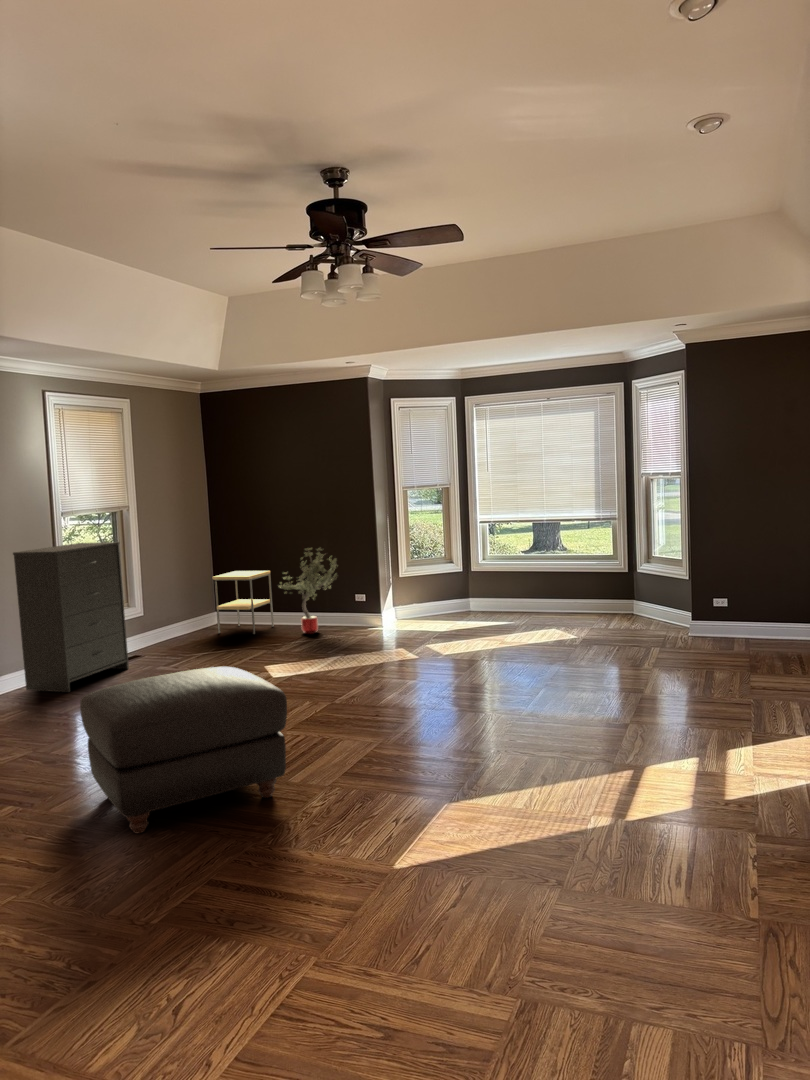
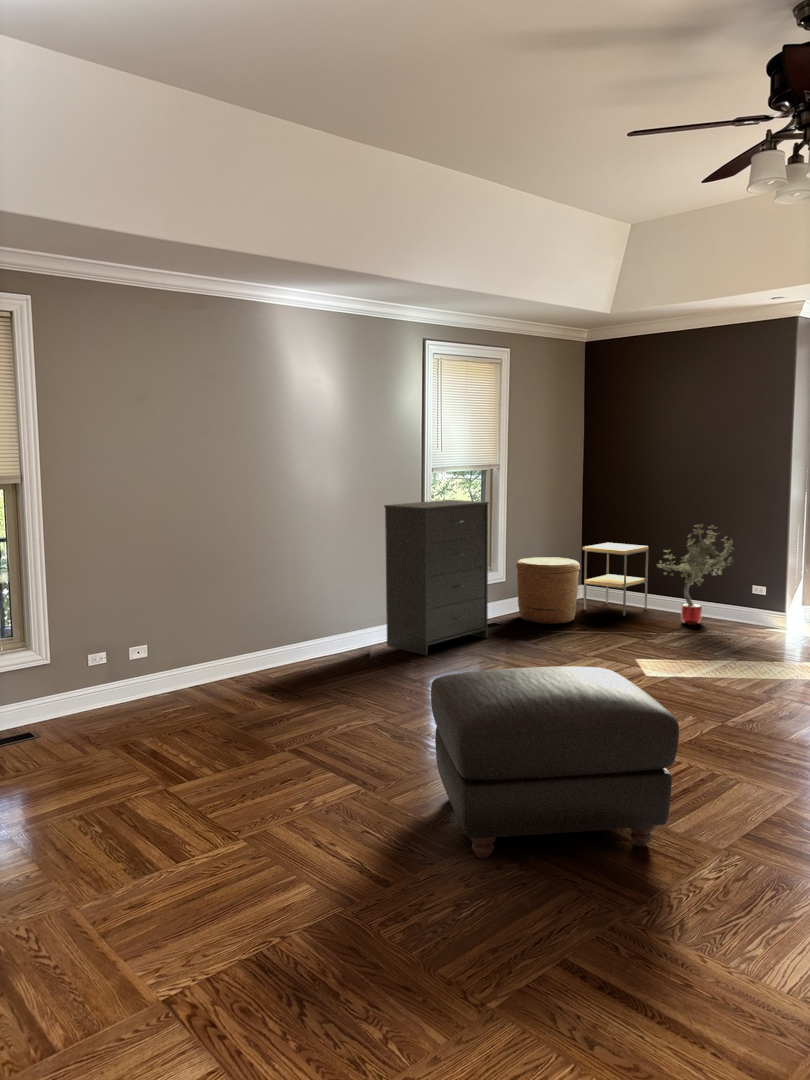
basket: none [151,588,211,650] -> present [516,557,580,624]

